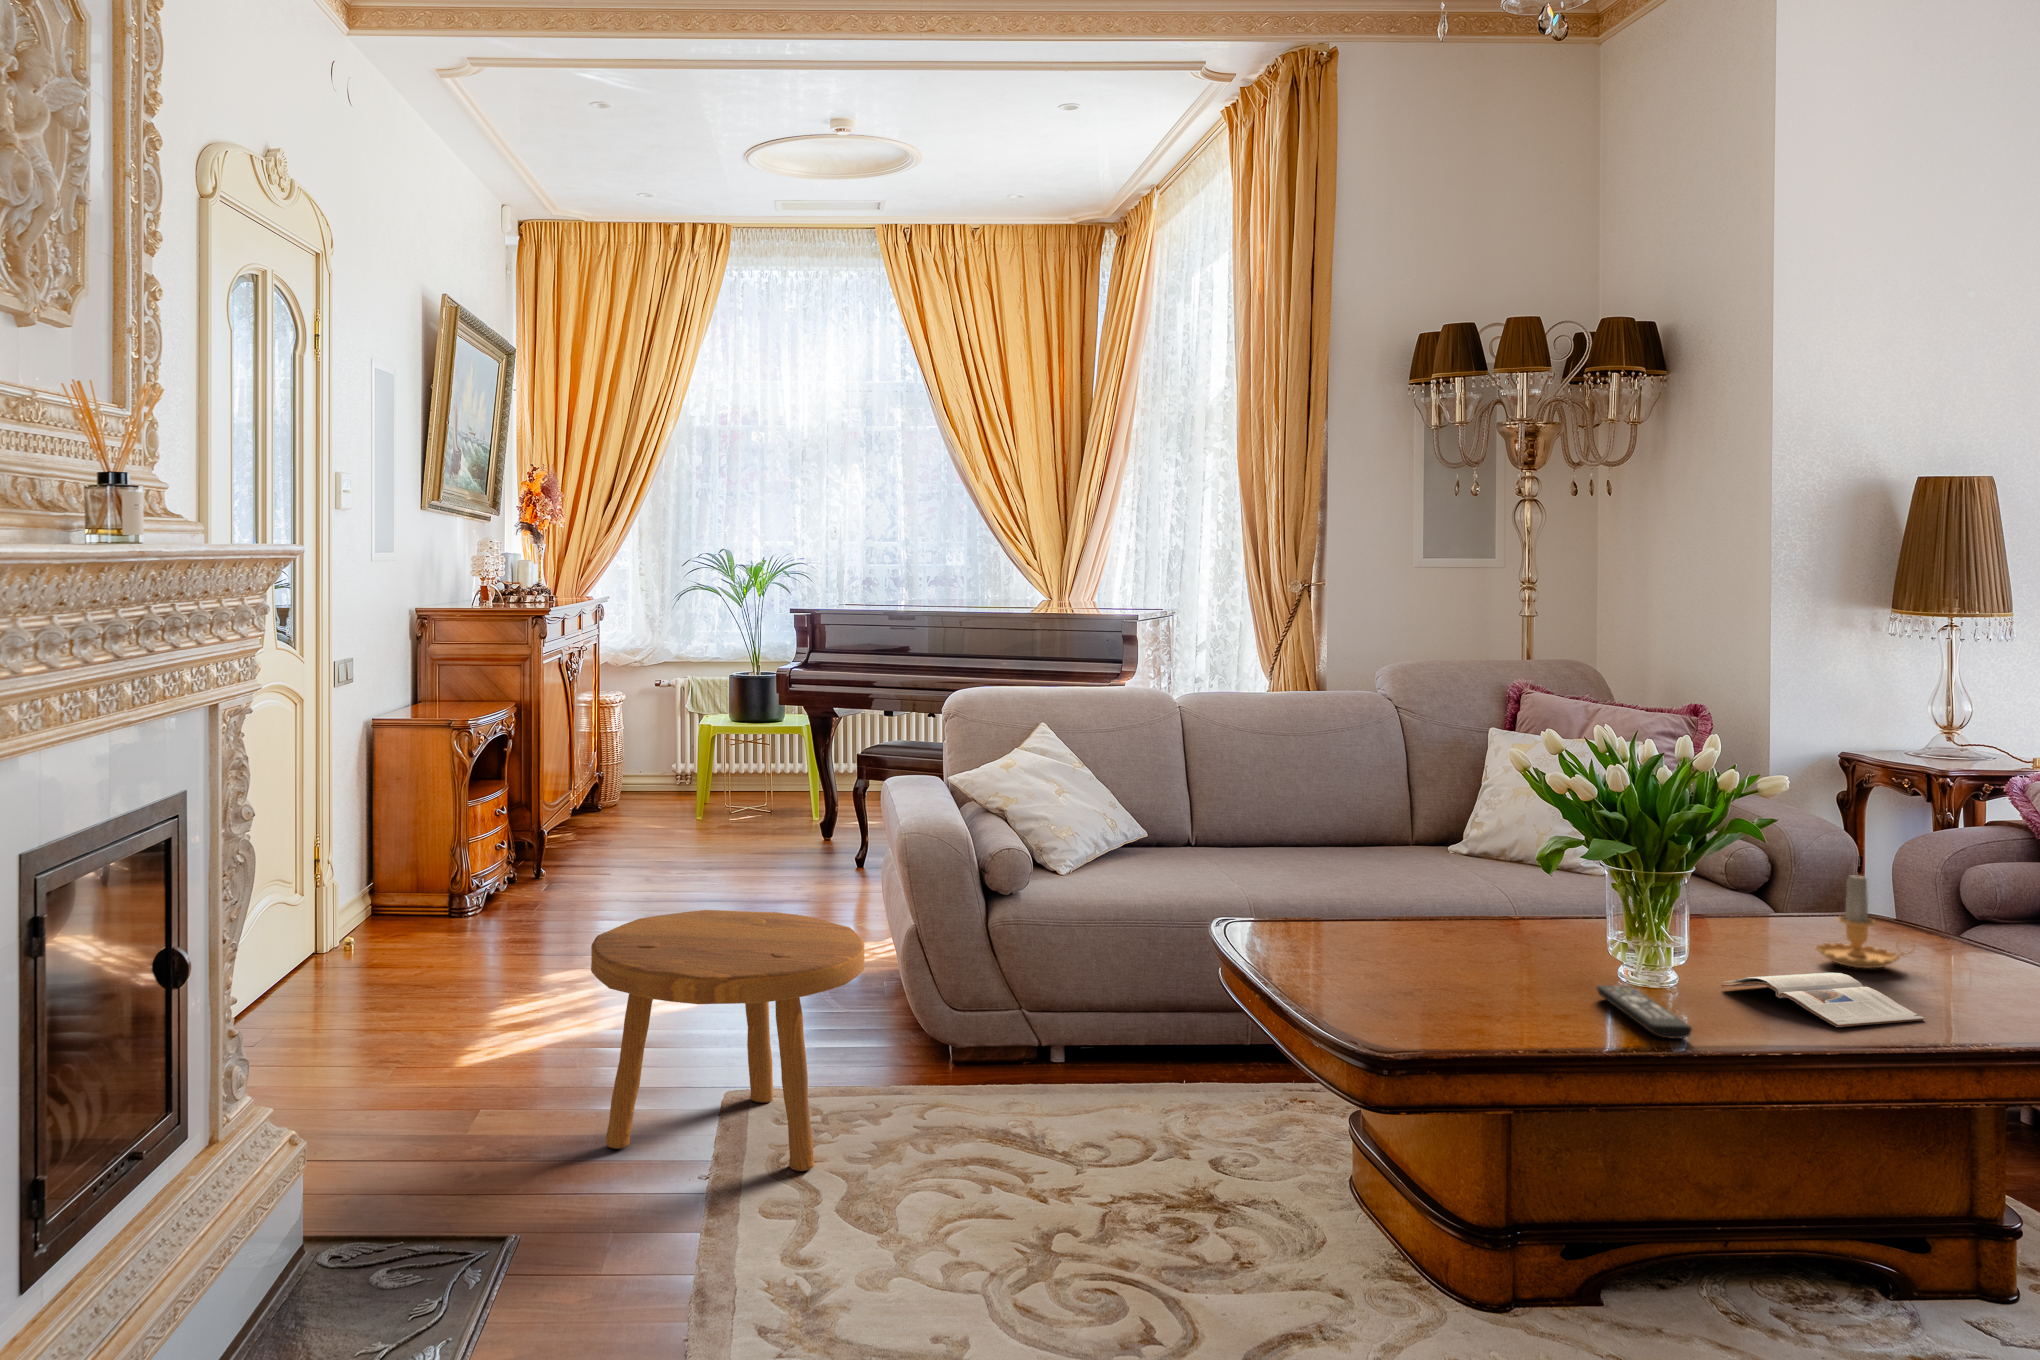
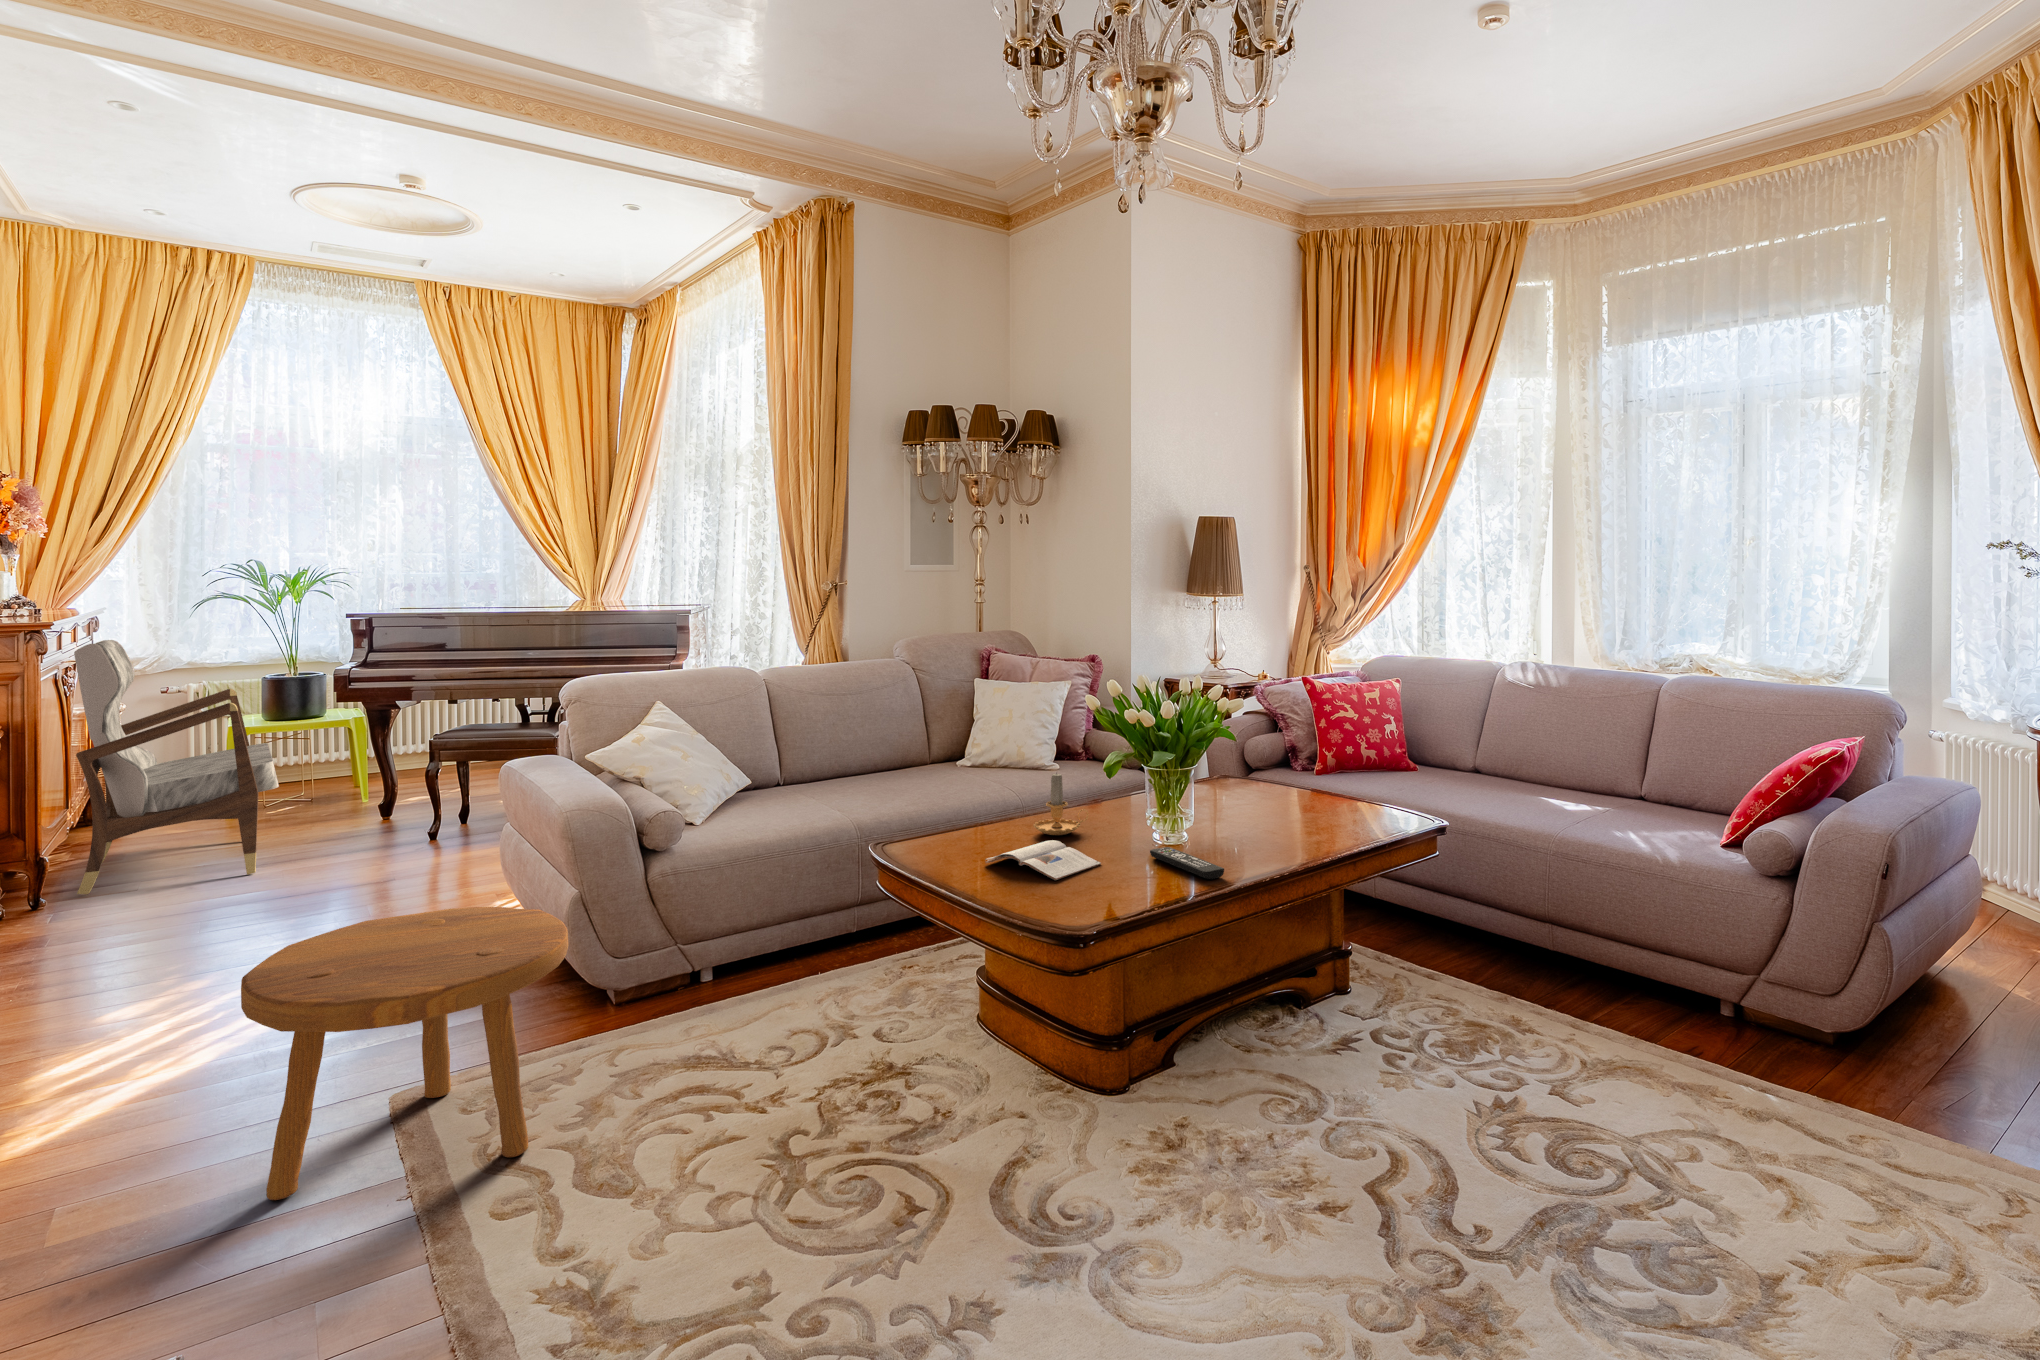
armchair: none [568,627,725,871] -> present [74,640,279,894]
candle: present [1816,875,1915,968] -> present [1033,773,1088,835]
magazine: present [1721,973,1924,1027] -> present [985,840,1101,880]

